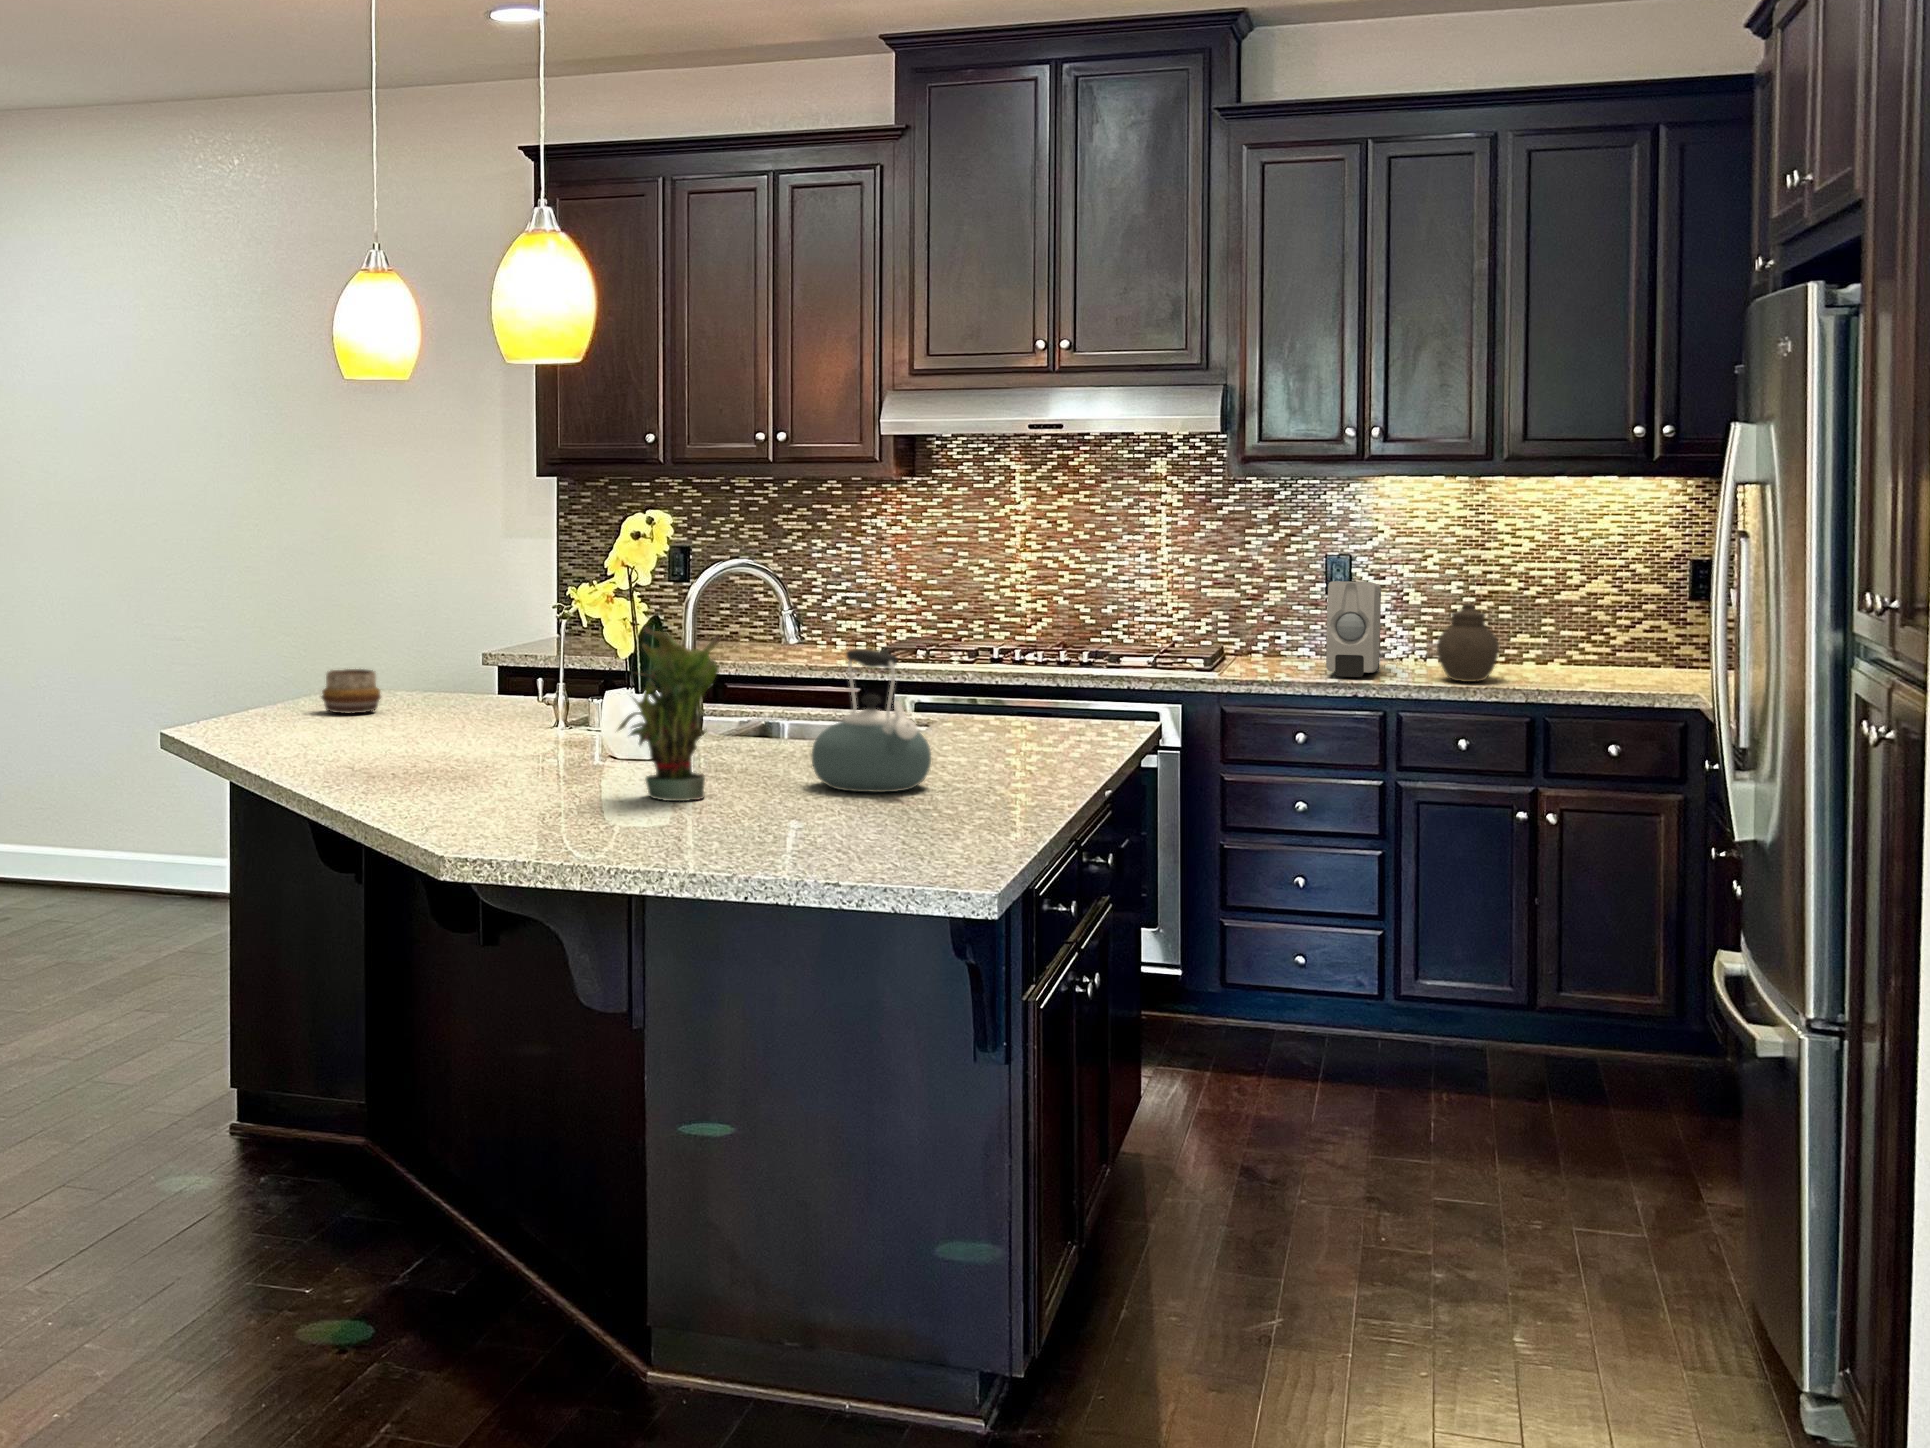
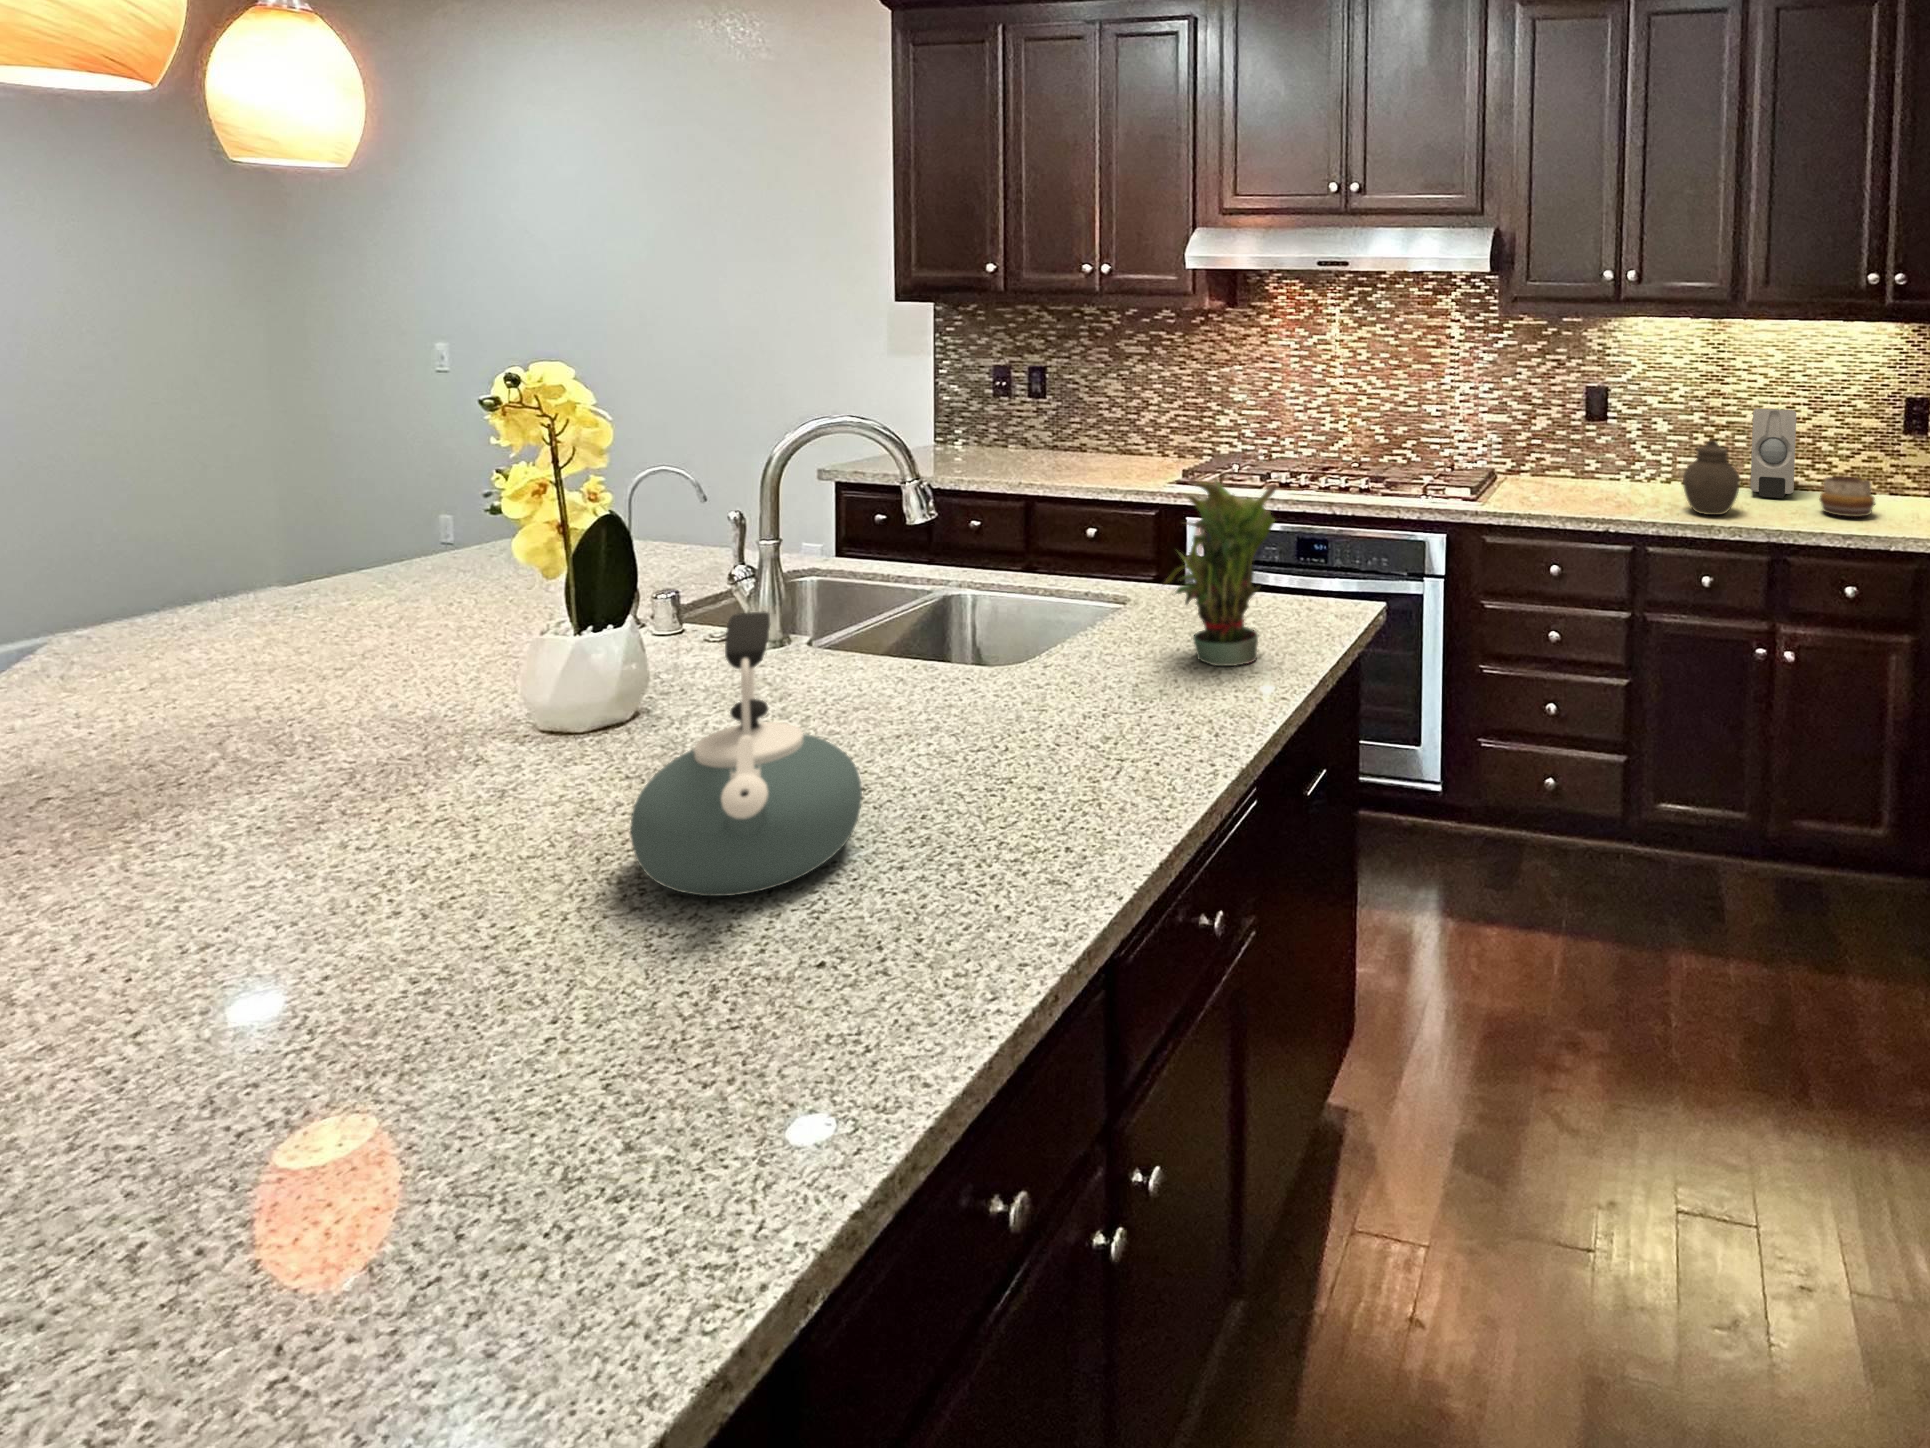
soap dispenser: present [1326,581,1381,677] -> present [1750,409,1797,498]
potted plant: present [618,628,720,801] -> present [1163,479,1276,666]
decorative bowl: present [322,669,381,713] -> present [1819,476,1875,517]

